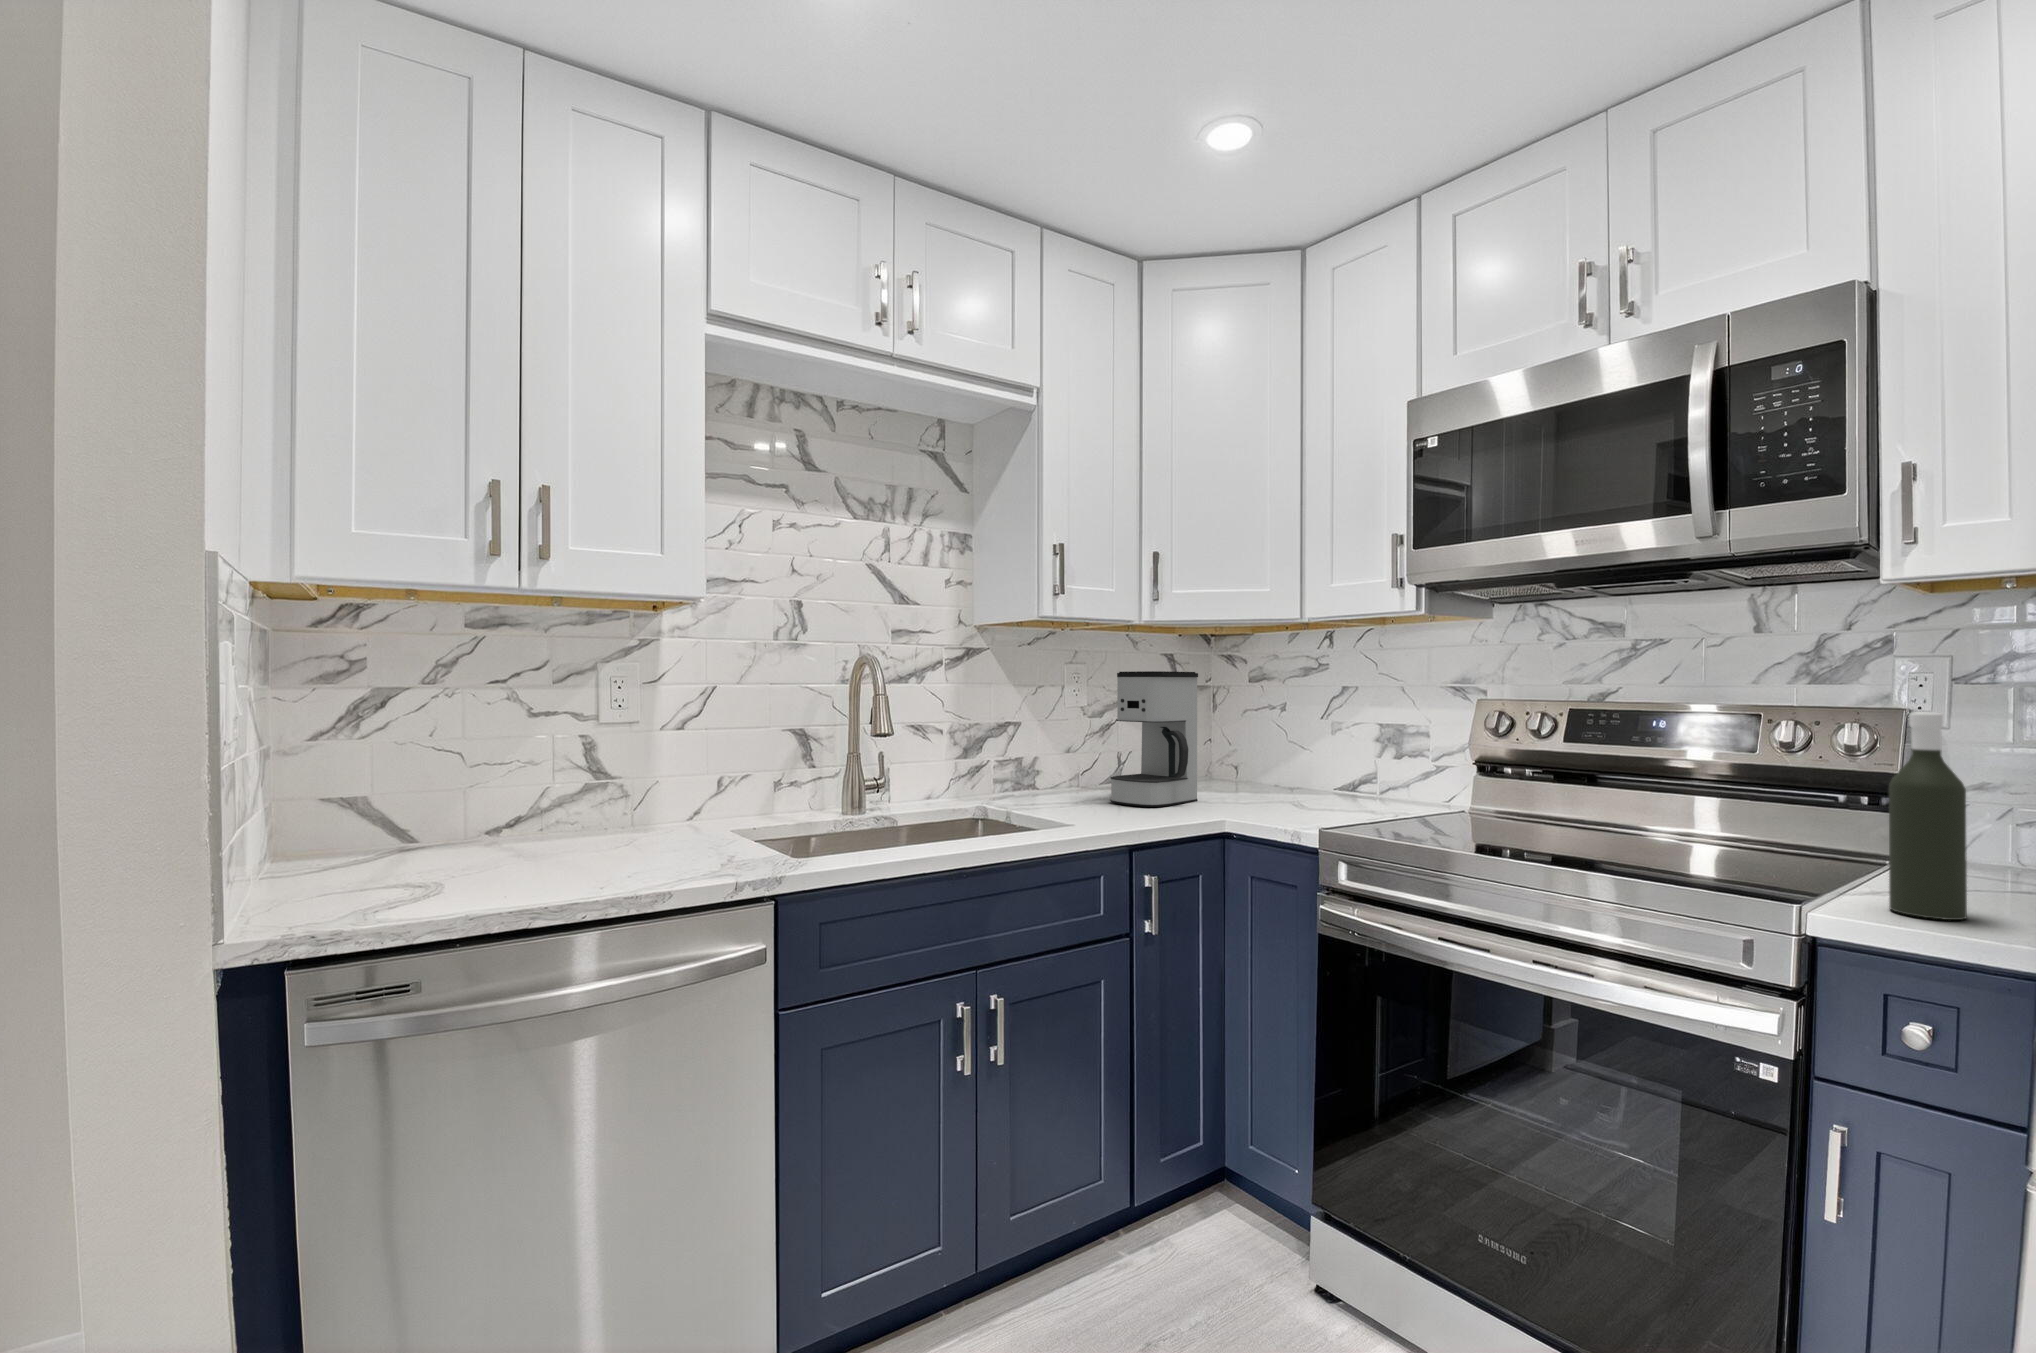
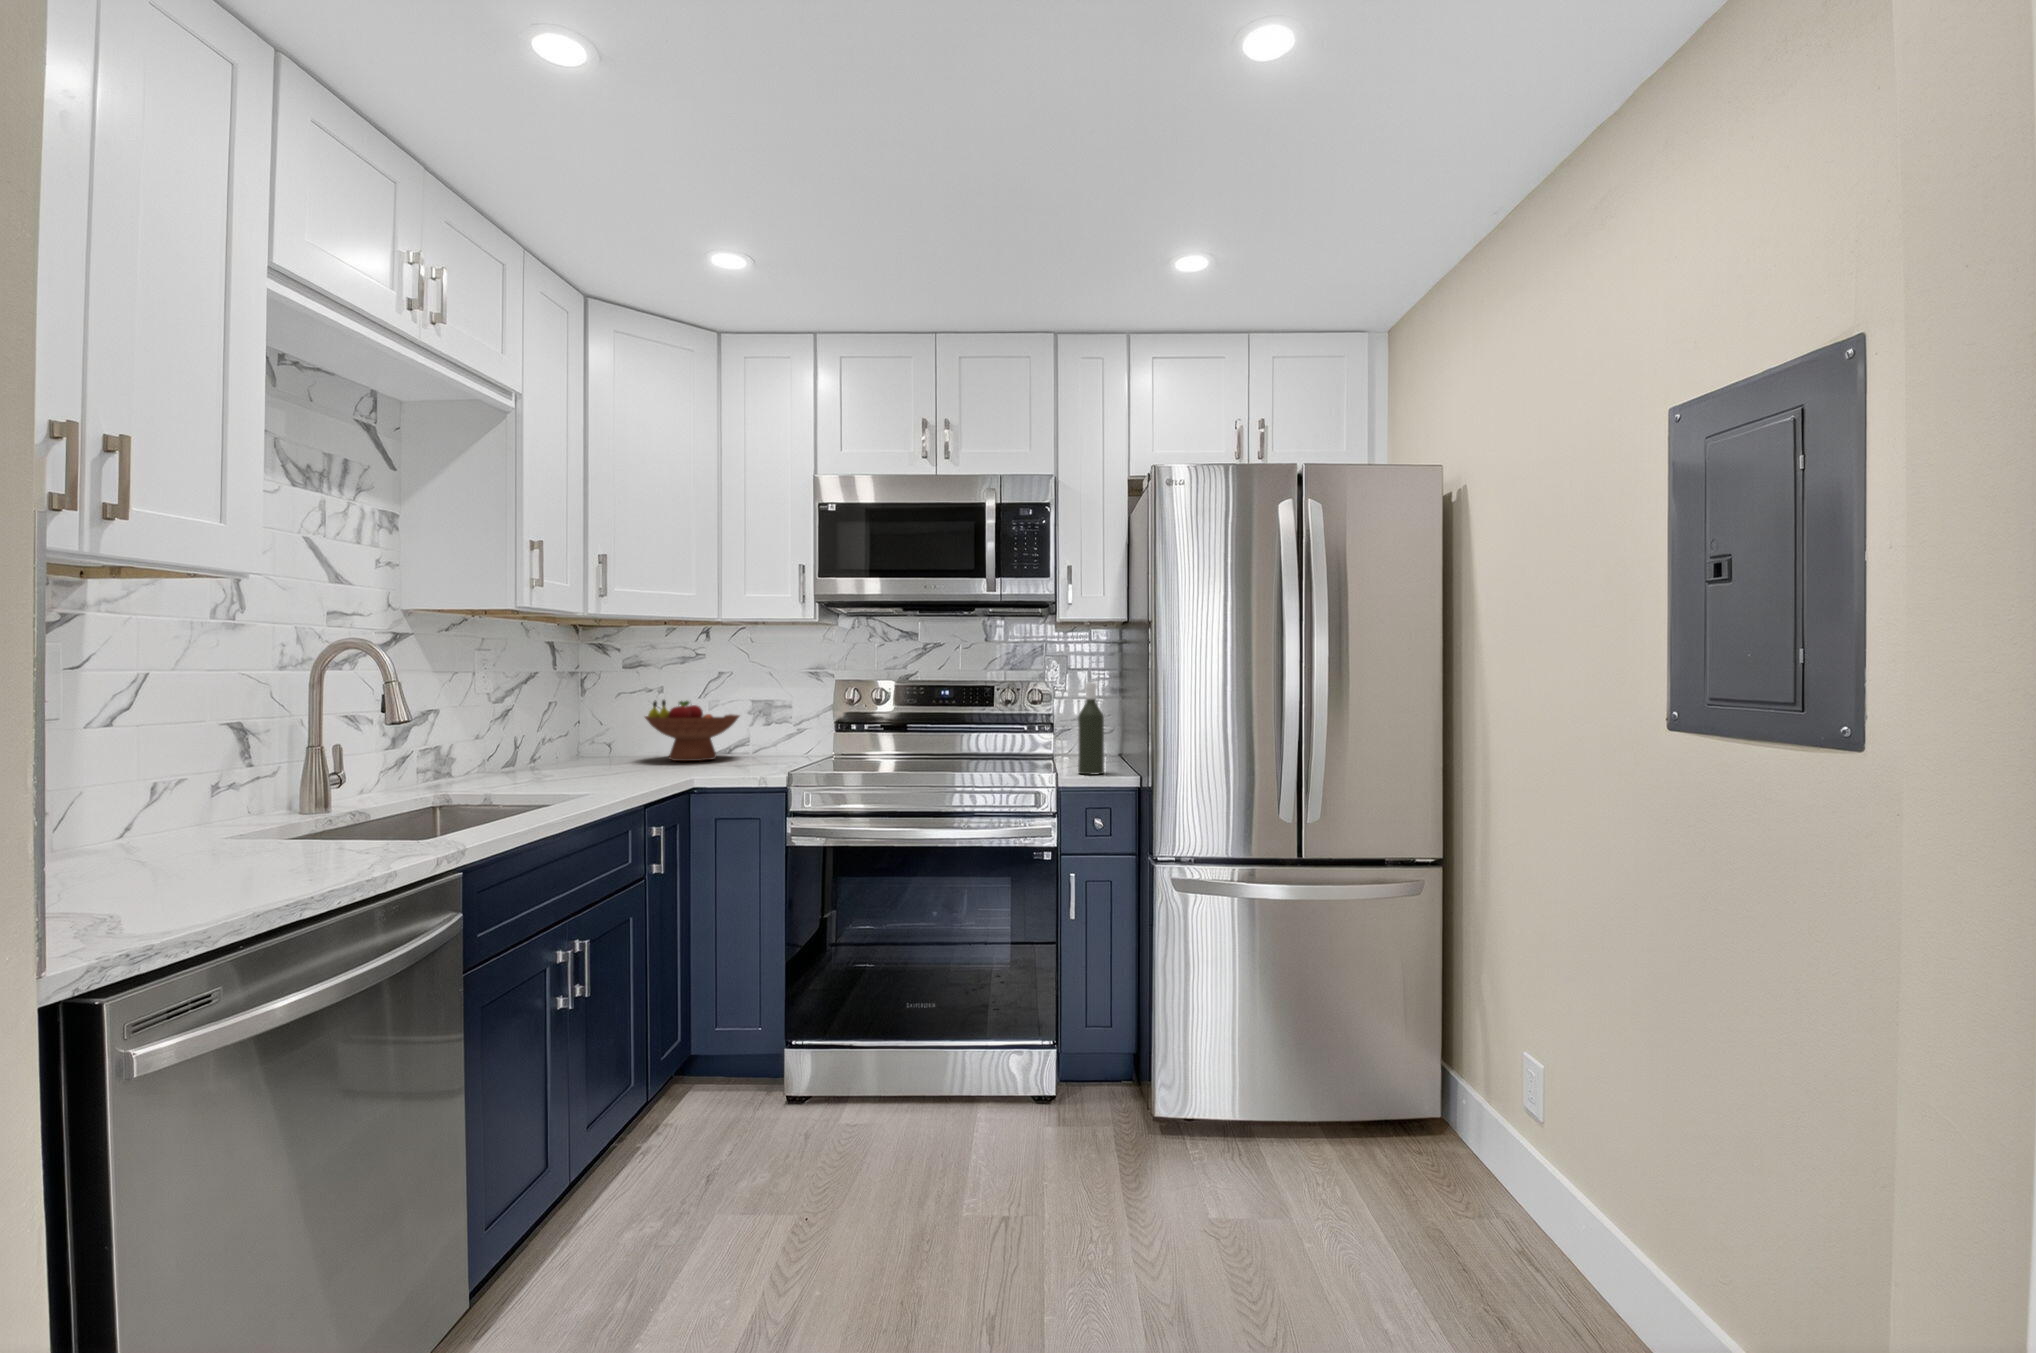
coffee maker: present [1111,671,1198,807] -> none [553,660,630,778]
fruit bowl: none [1244,718,1363,797] -> present [645,700,739,761]

